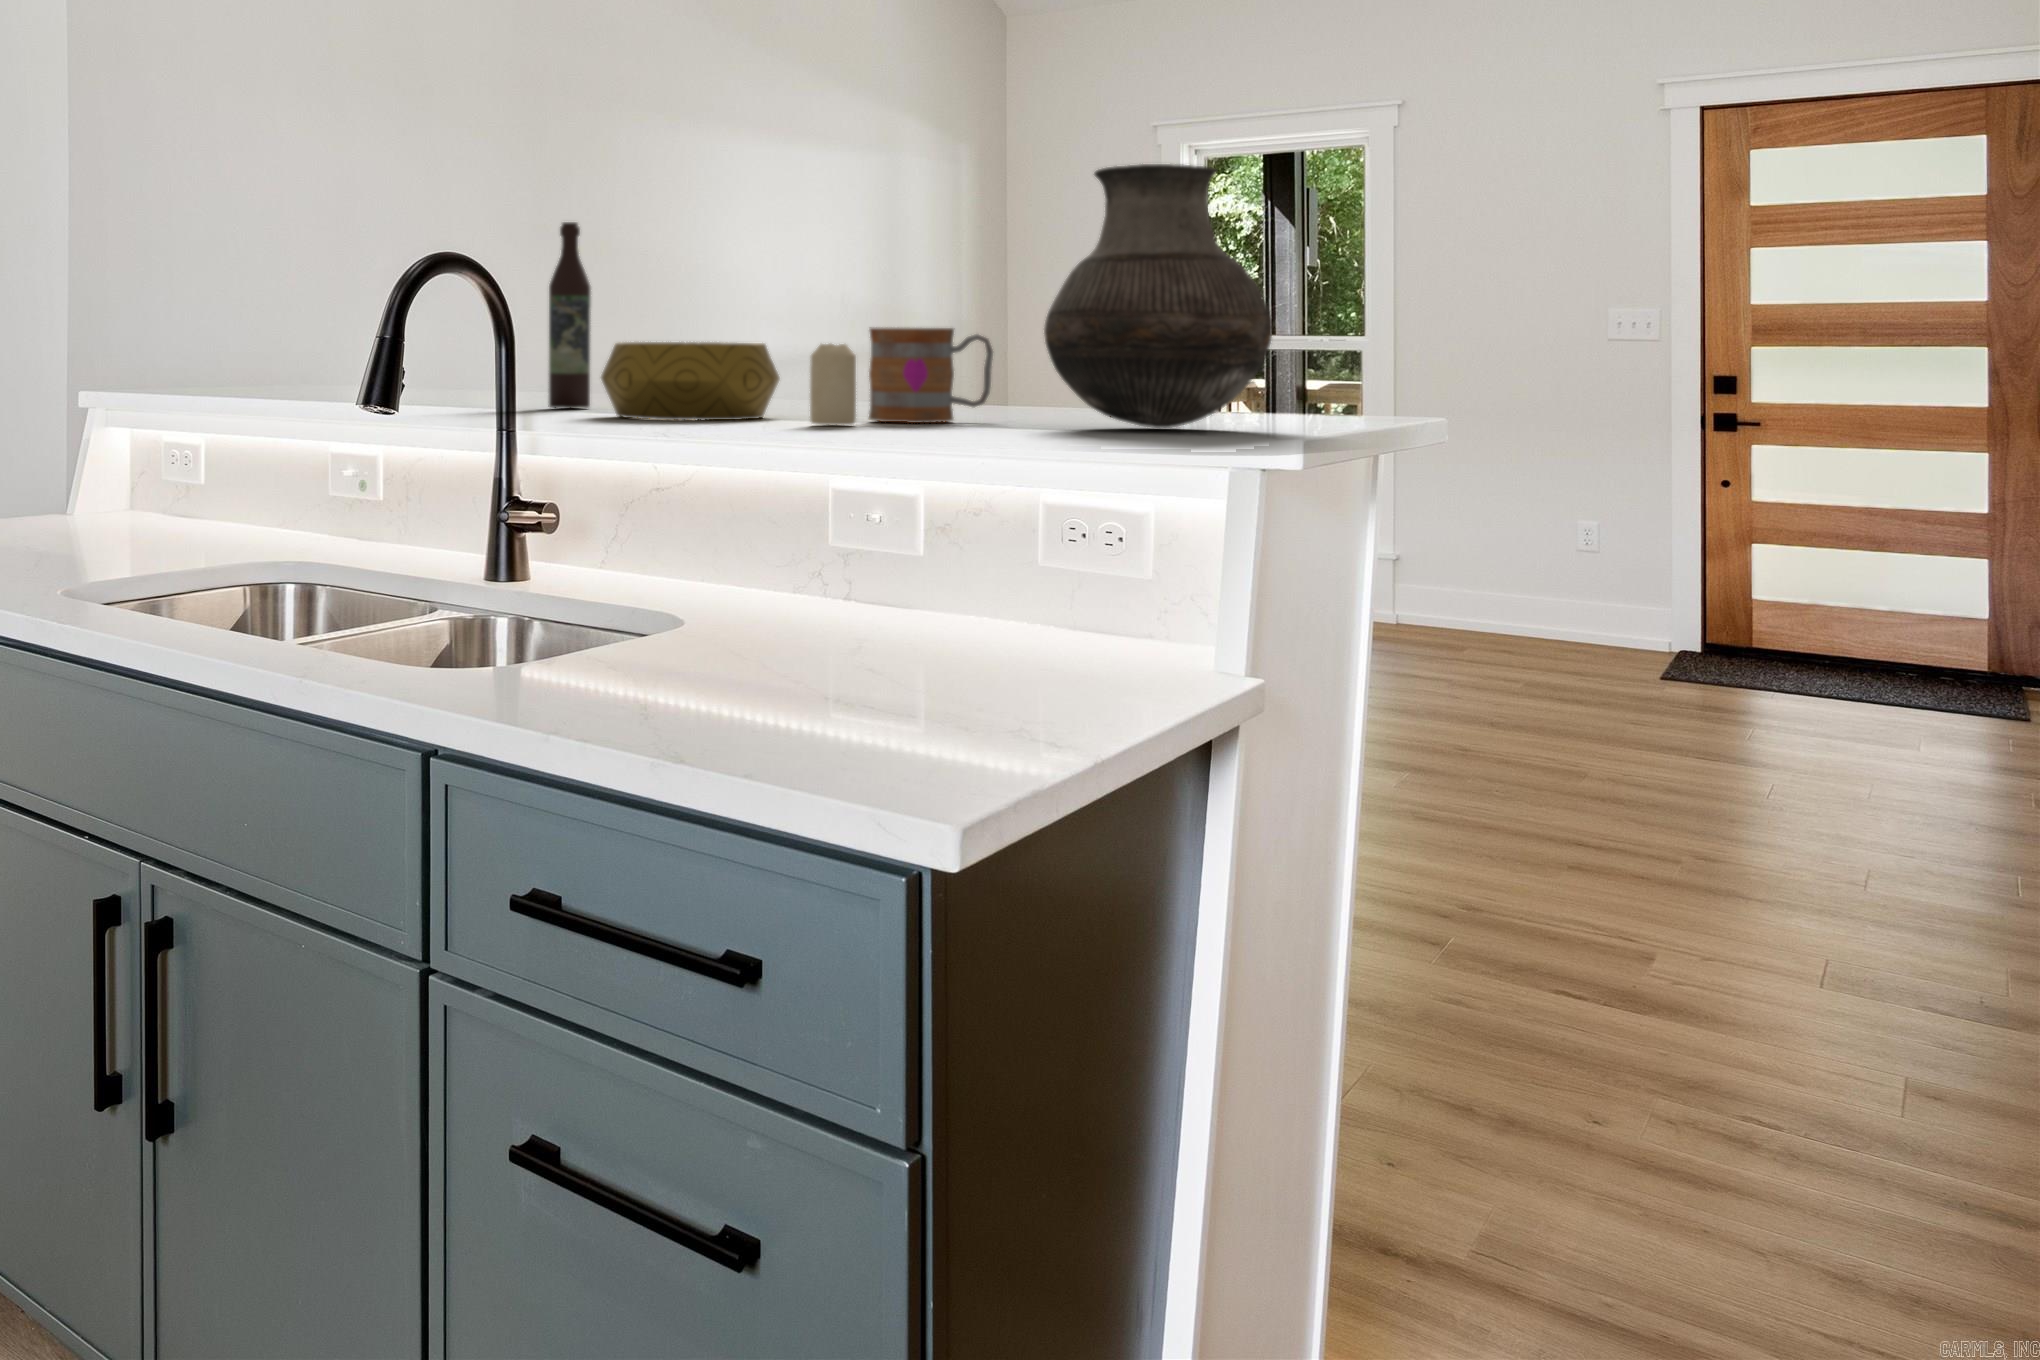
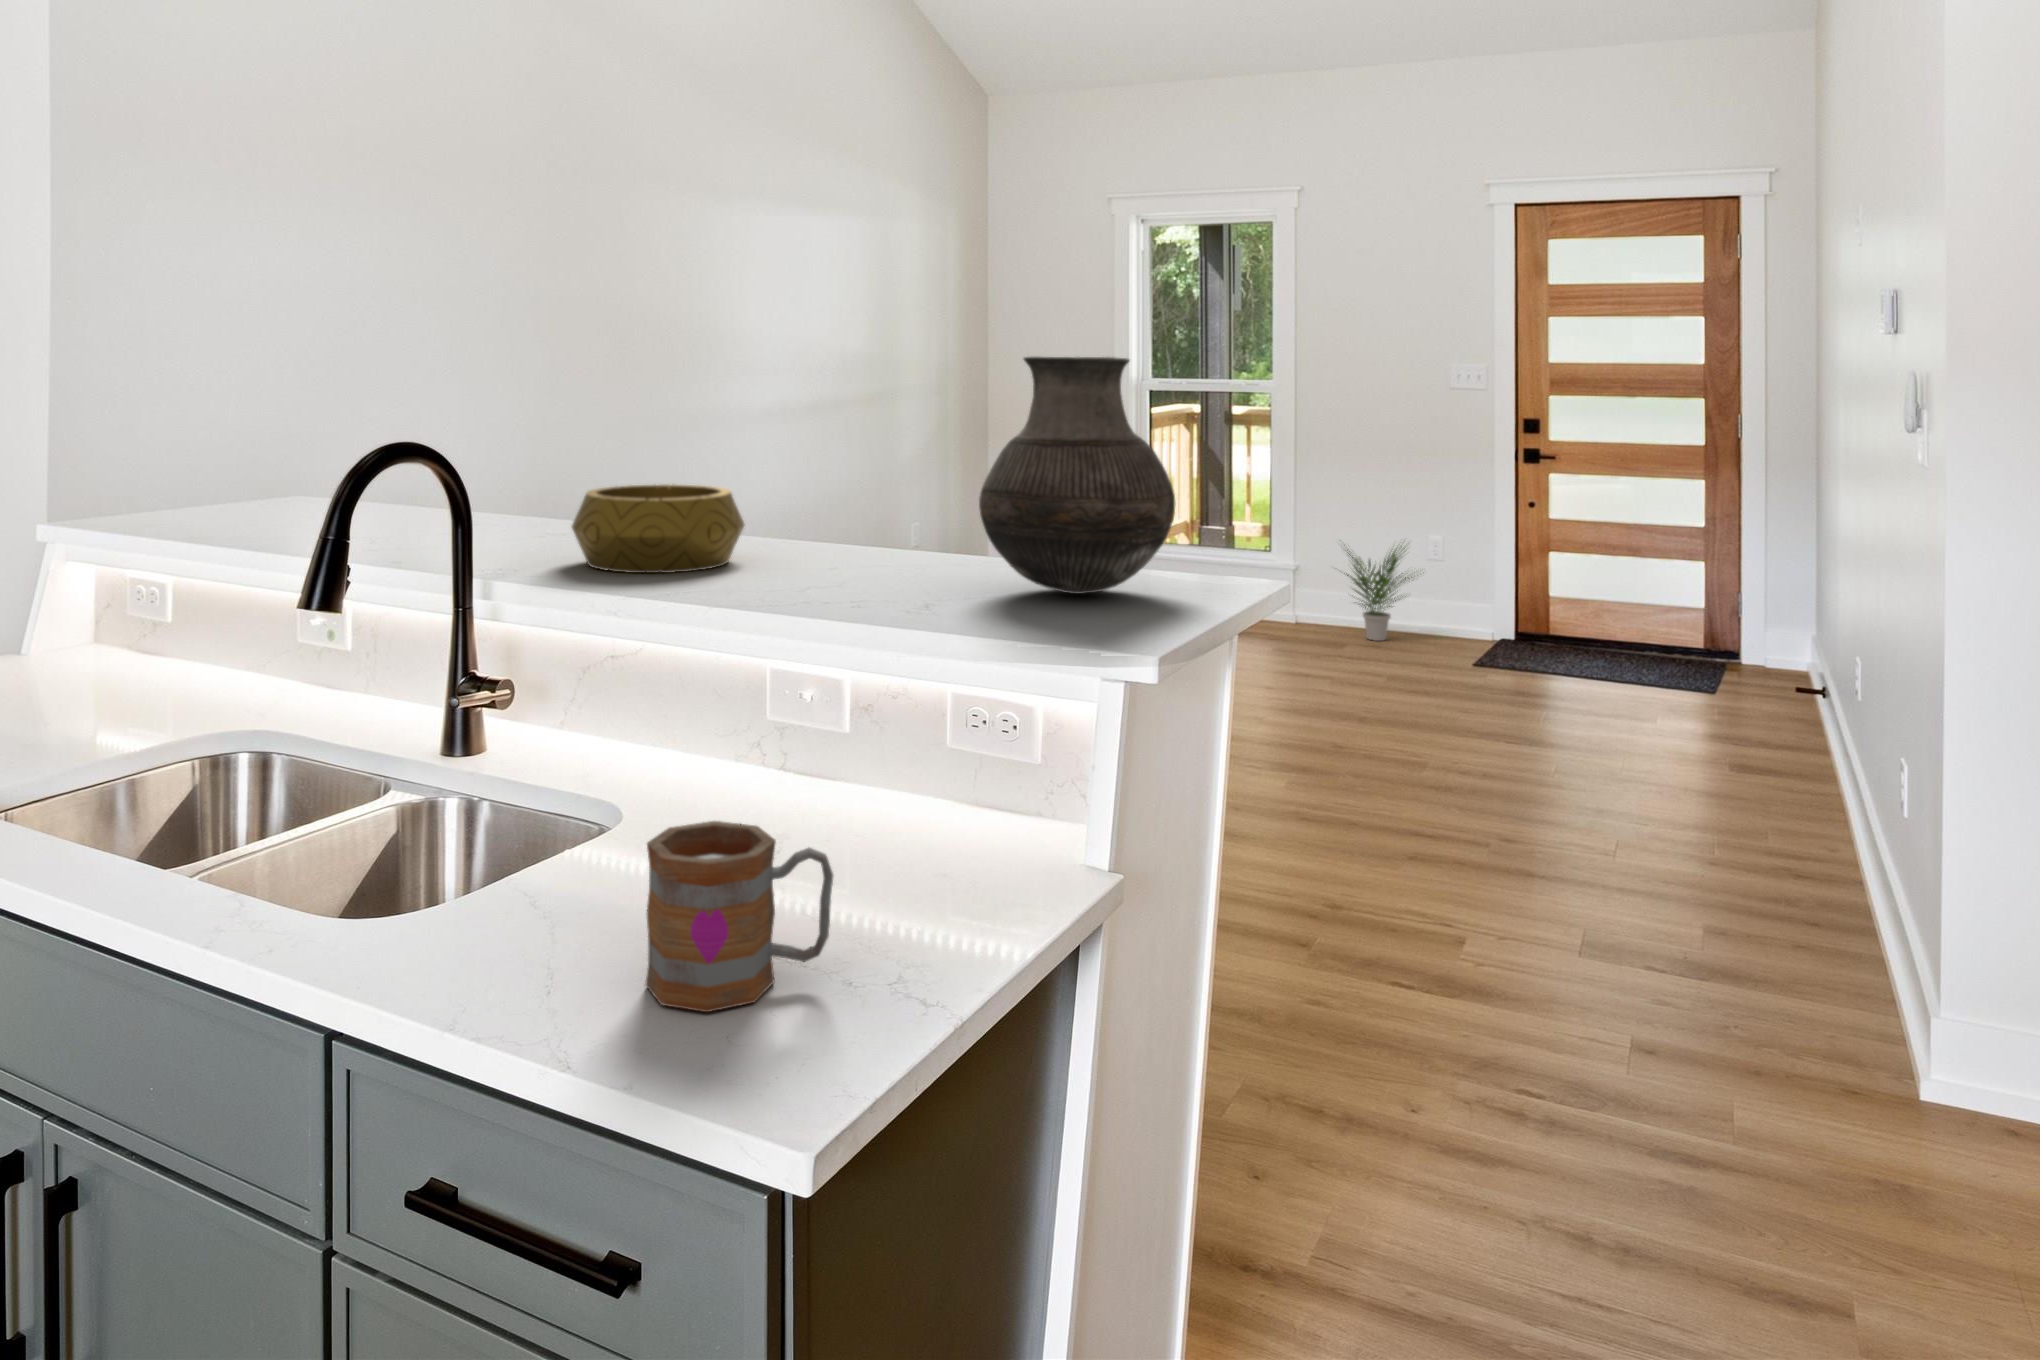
wine bottle: present [548,222,591,409] -> none [530,355,572,536]
mug: present [869,327,993,423] -> present [646,821,833,1012]
candle: present [810,344,856,425] -> none [766,509,809,590]
potted plant: none [1450,520,1585,646] -> present [1344,541,1415,641]

